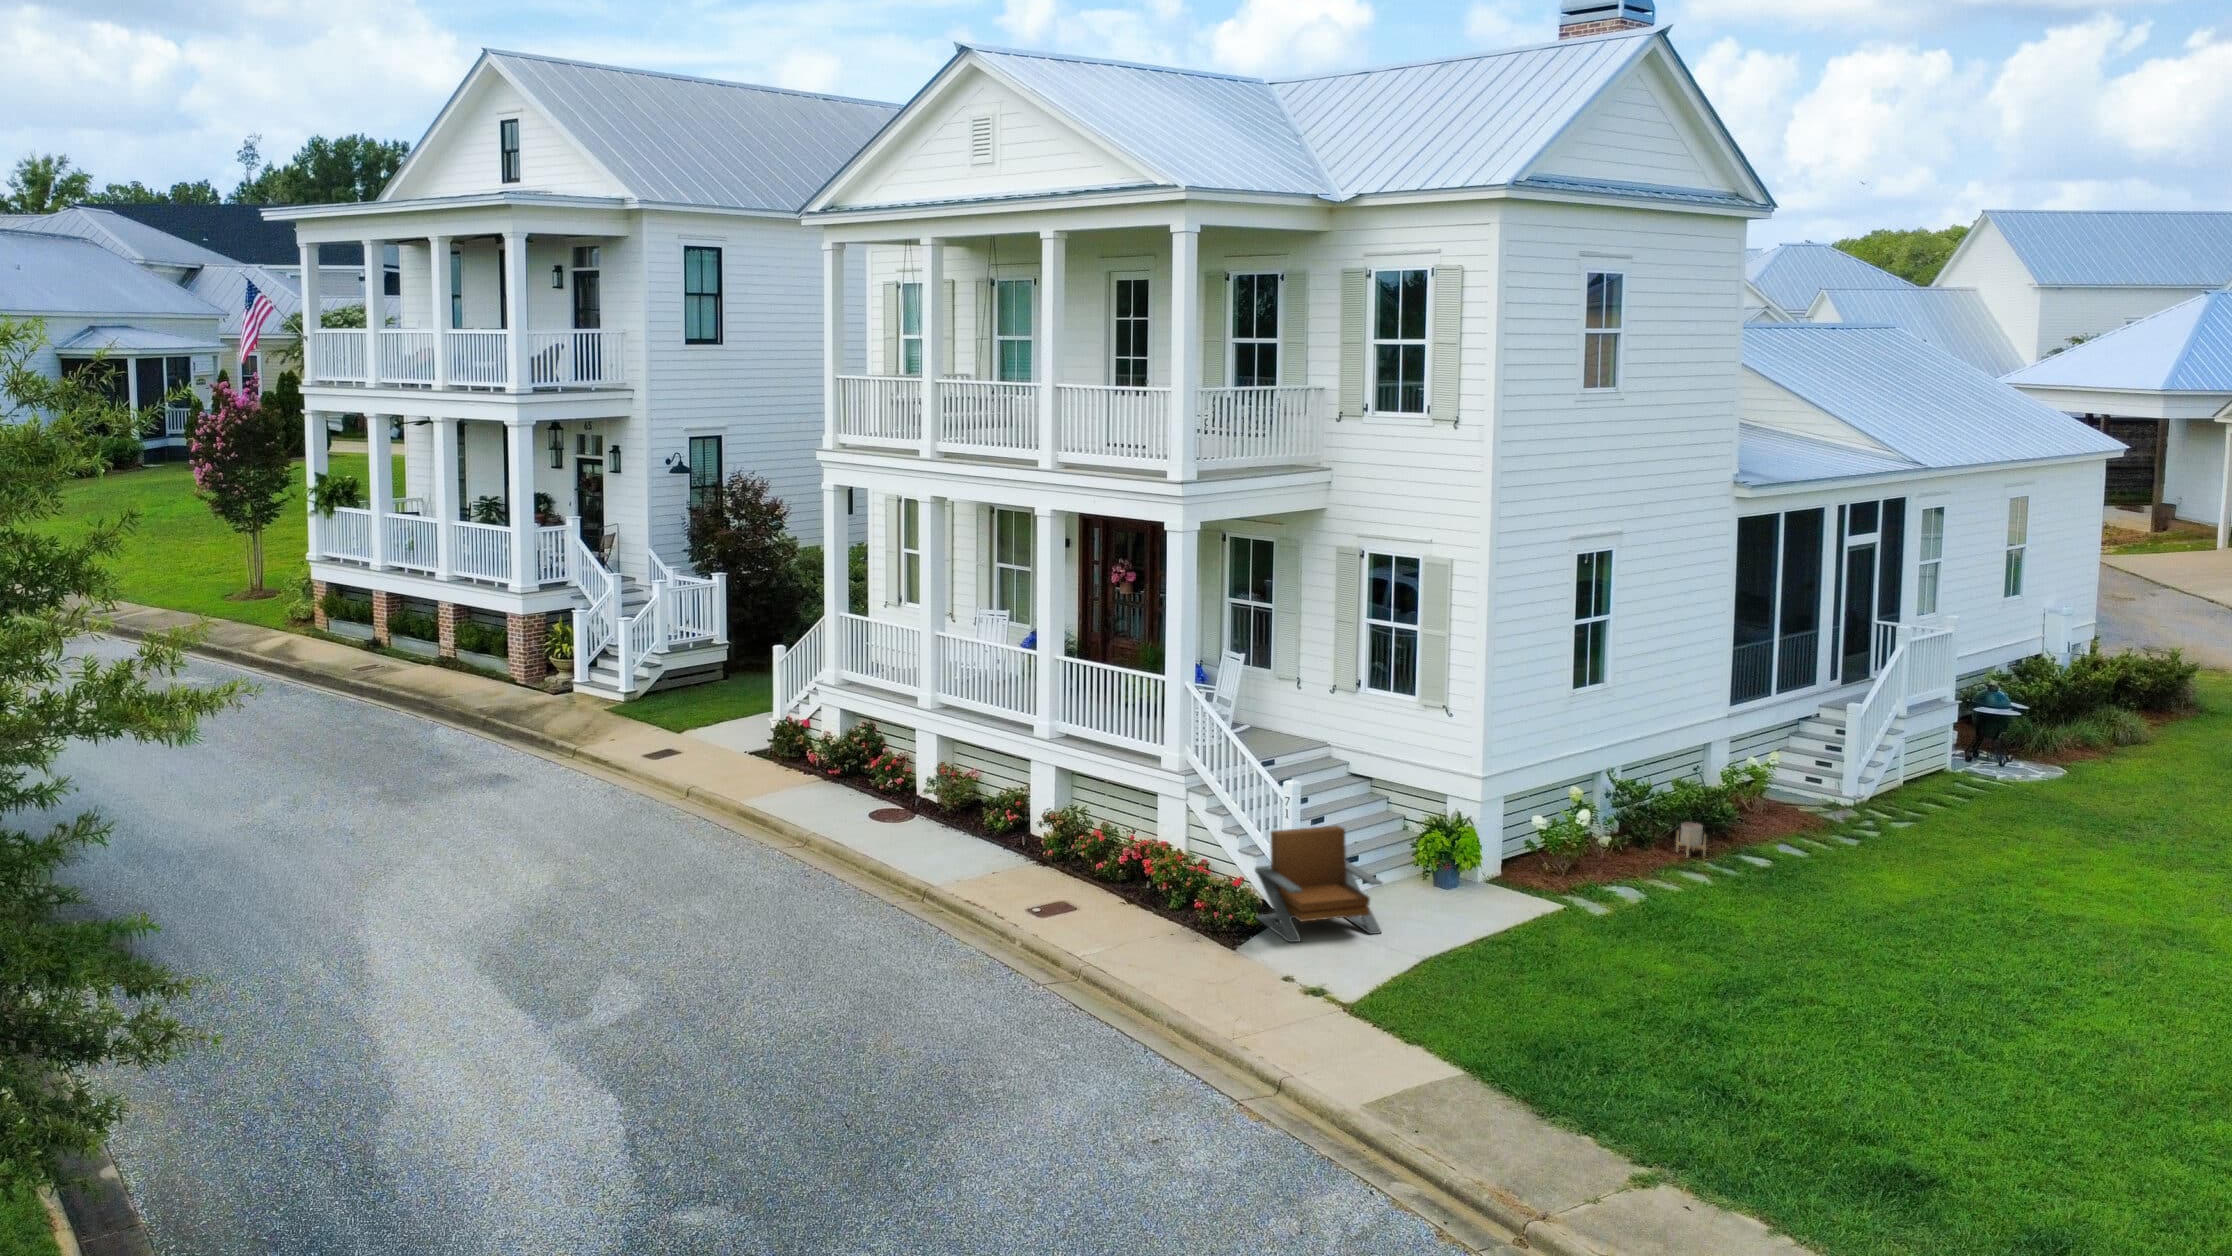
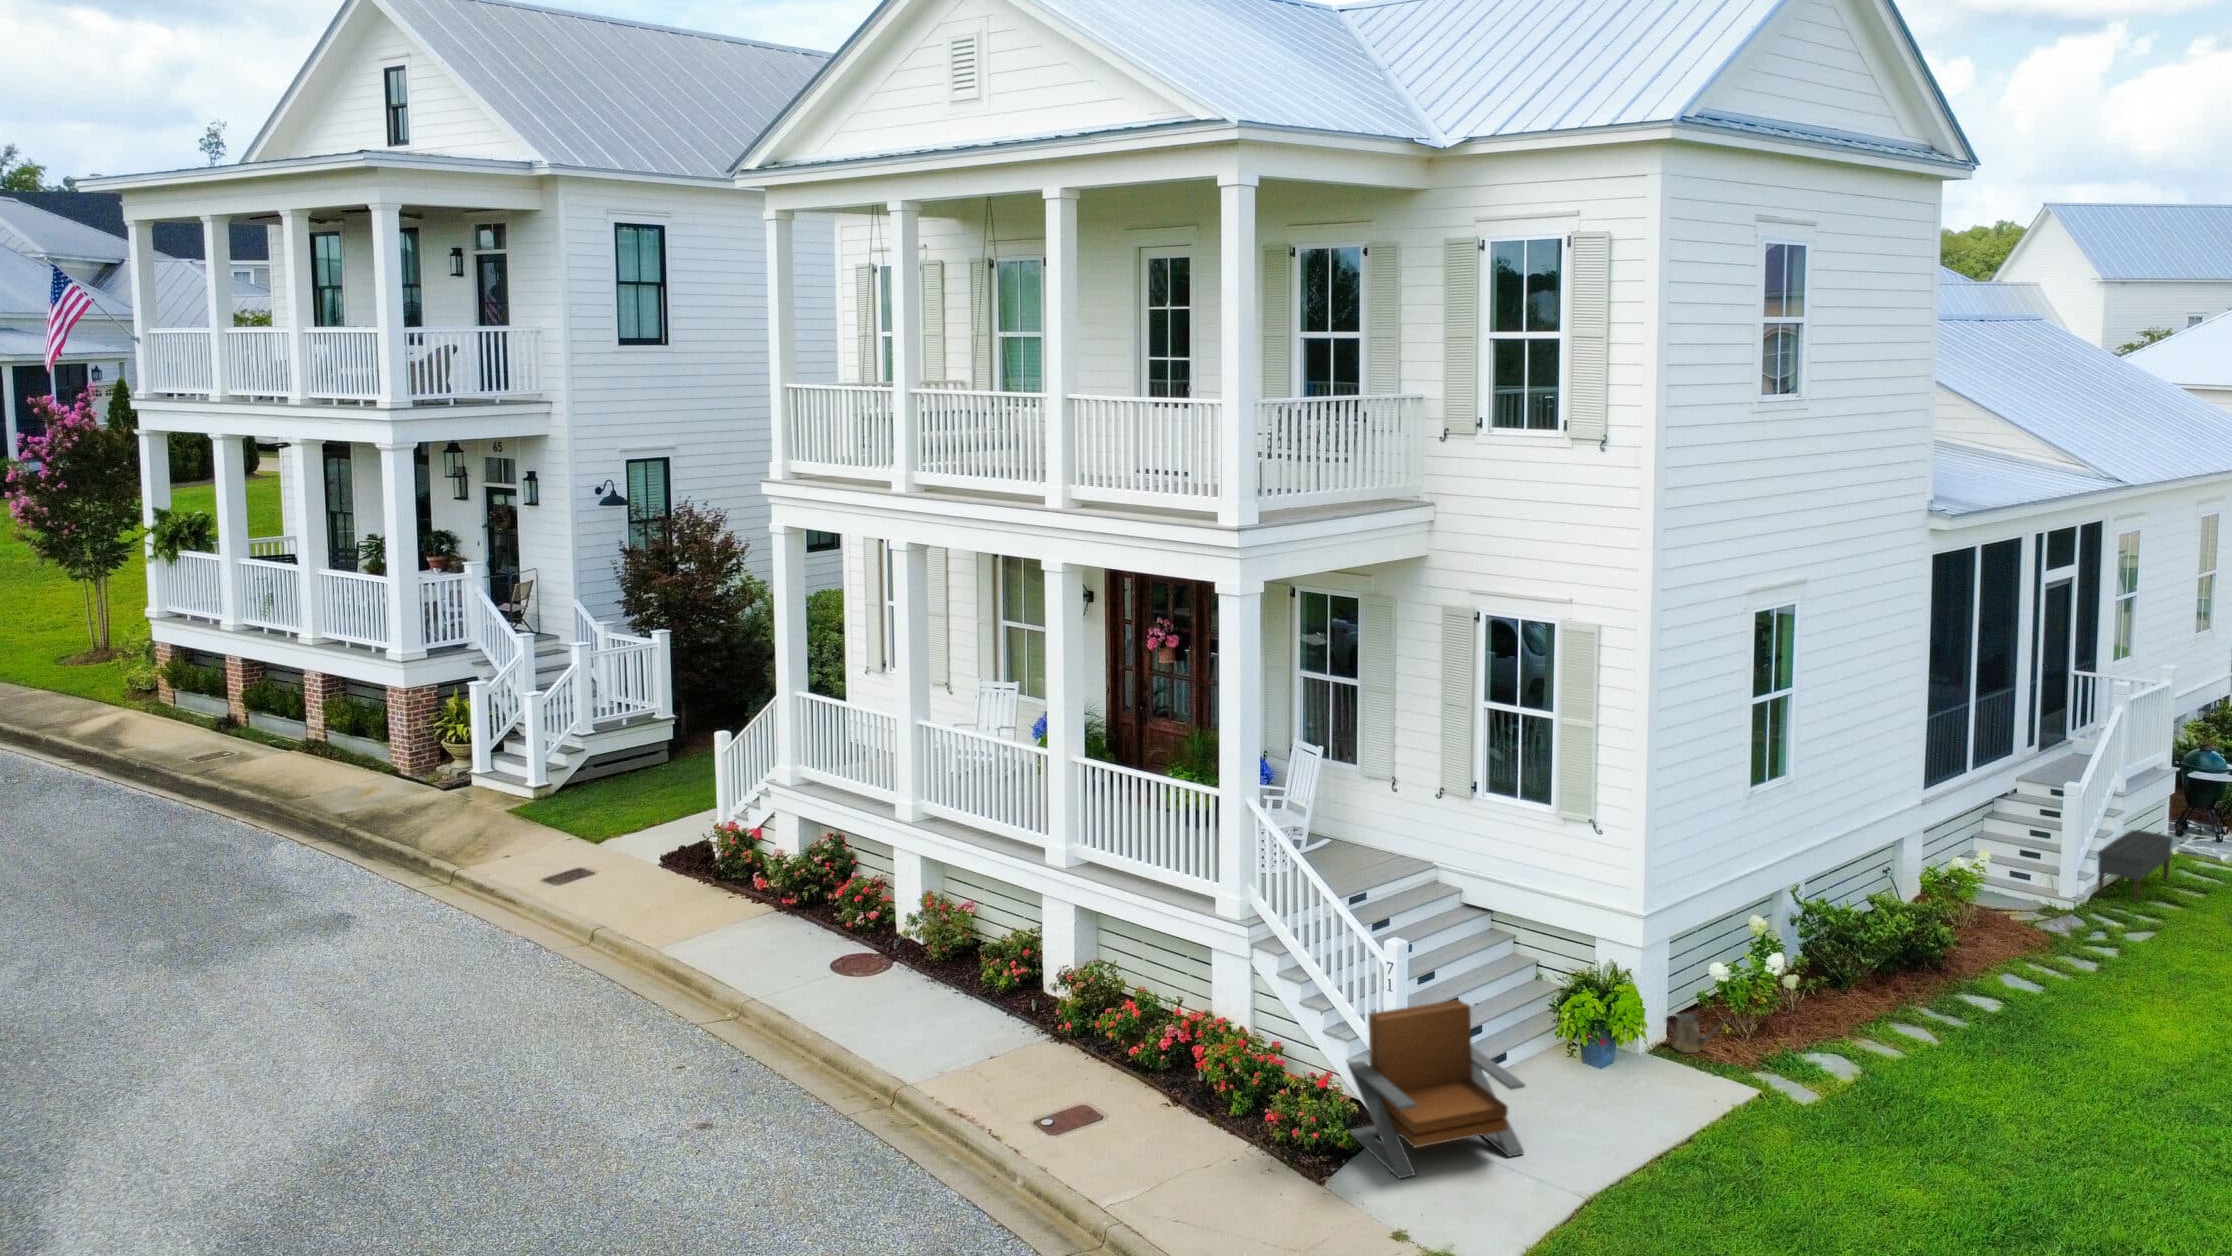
bench: none [1877,748,1946,803] -> present [2098,830,2173,902]
planter: present [1676,822,1706,856] -> none [1880,954,1920,1001]
watering can: none [1499,853,1548,882] -> present [1666,1013,1728,1053]

